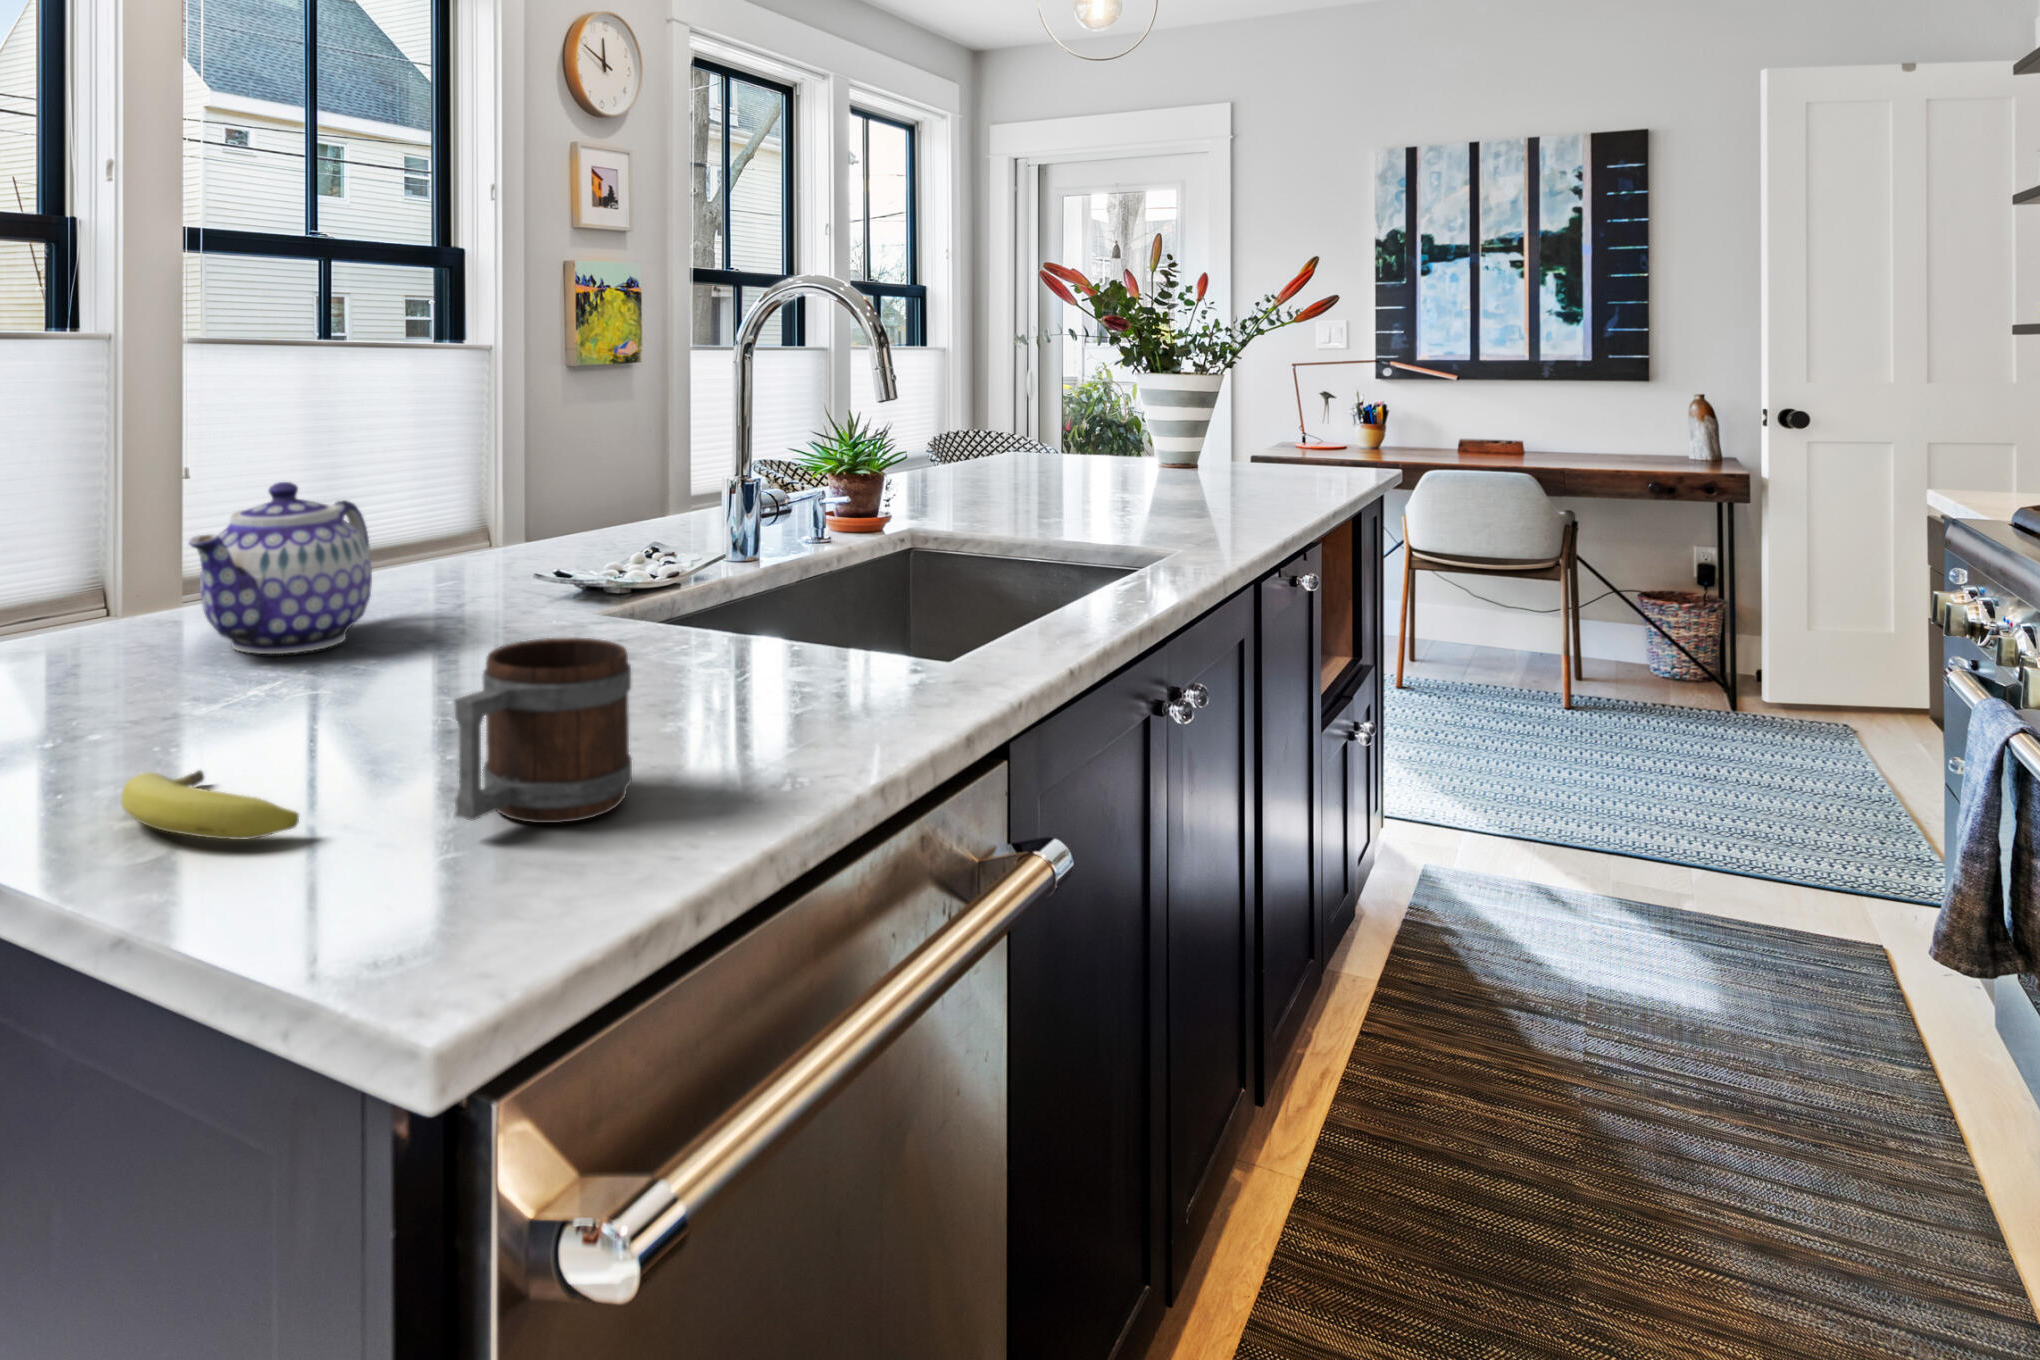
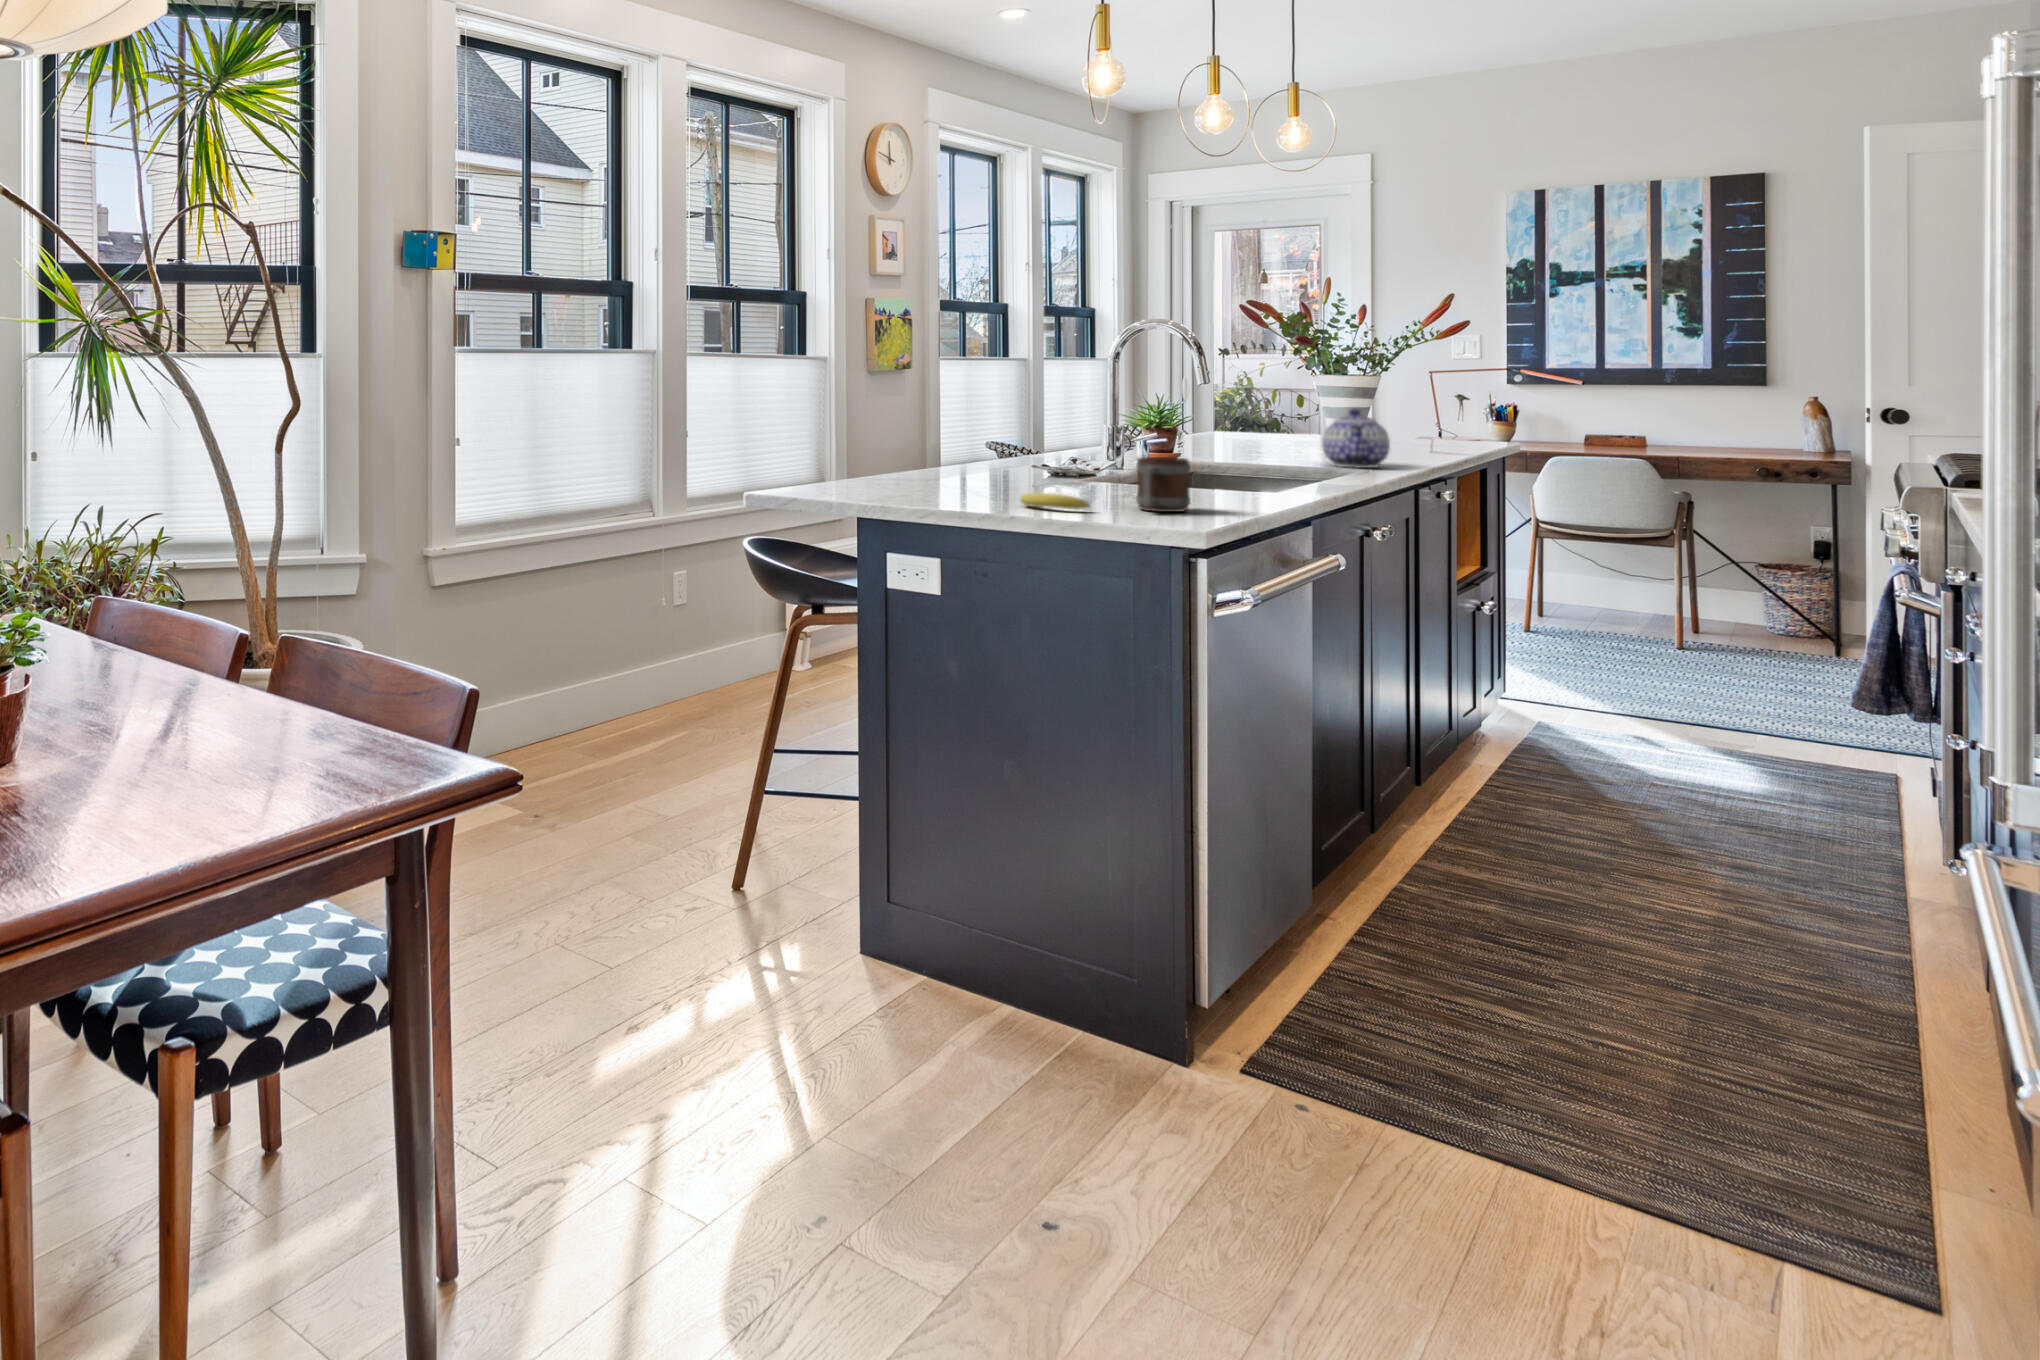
teapot: present [189,482,372,654] -> present [1322,408,1390,468]

